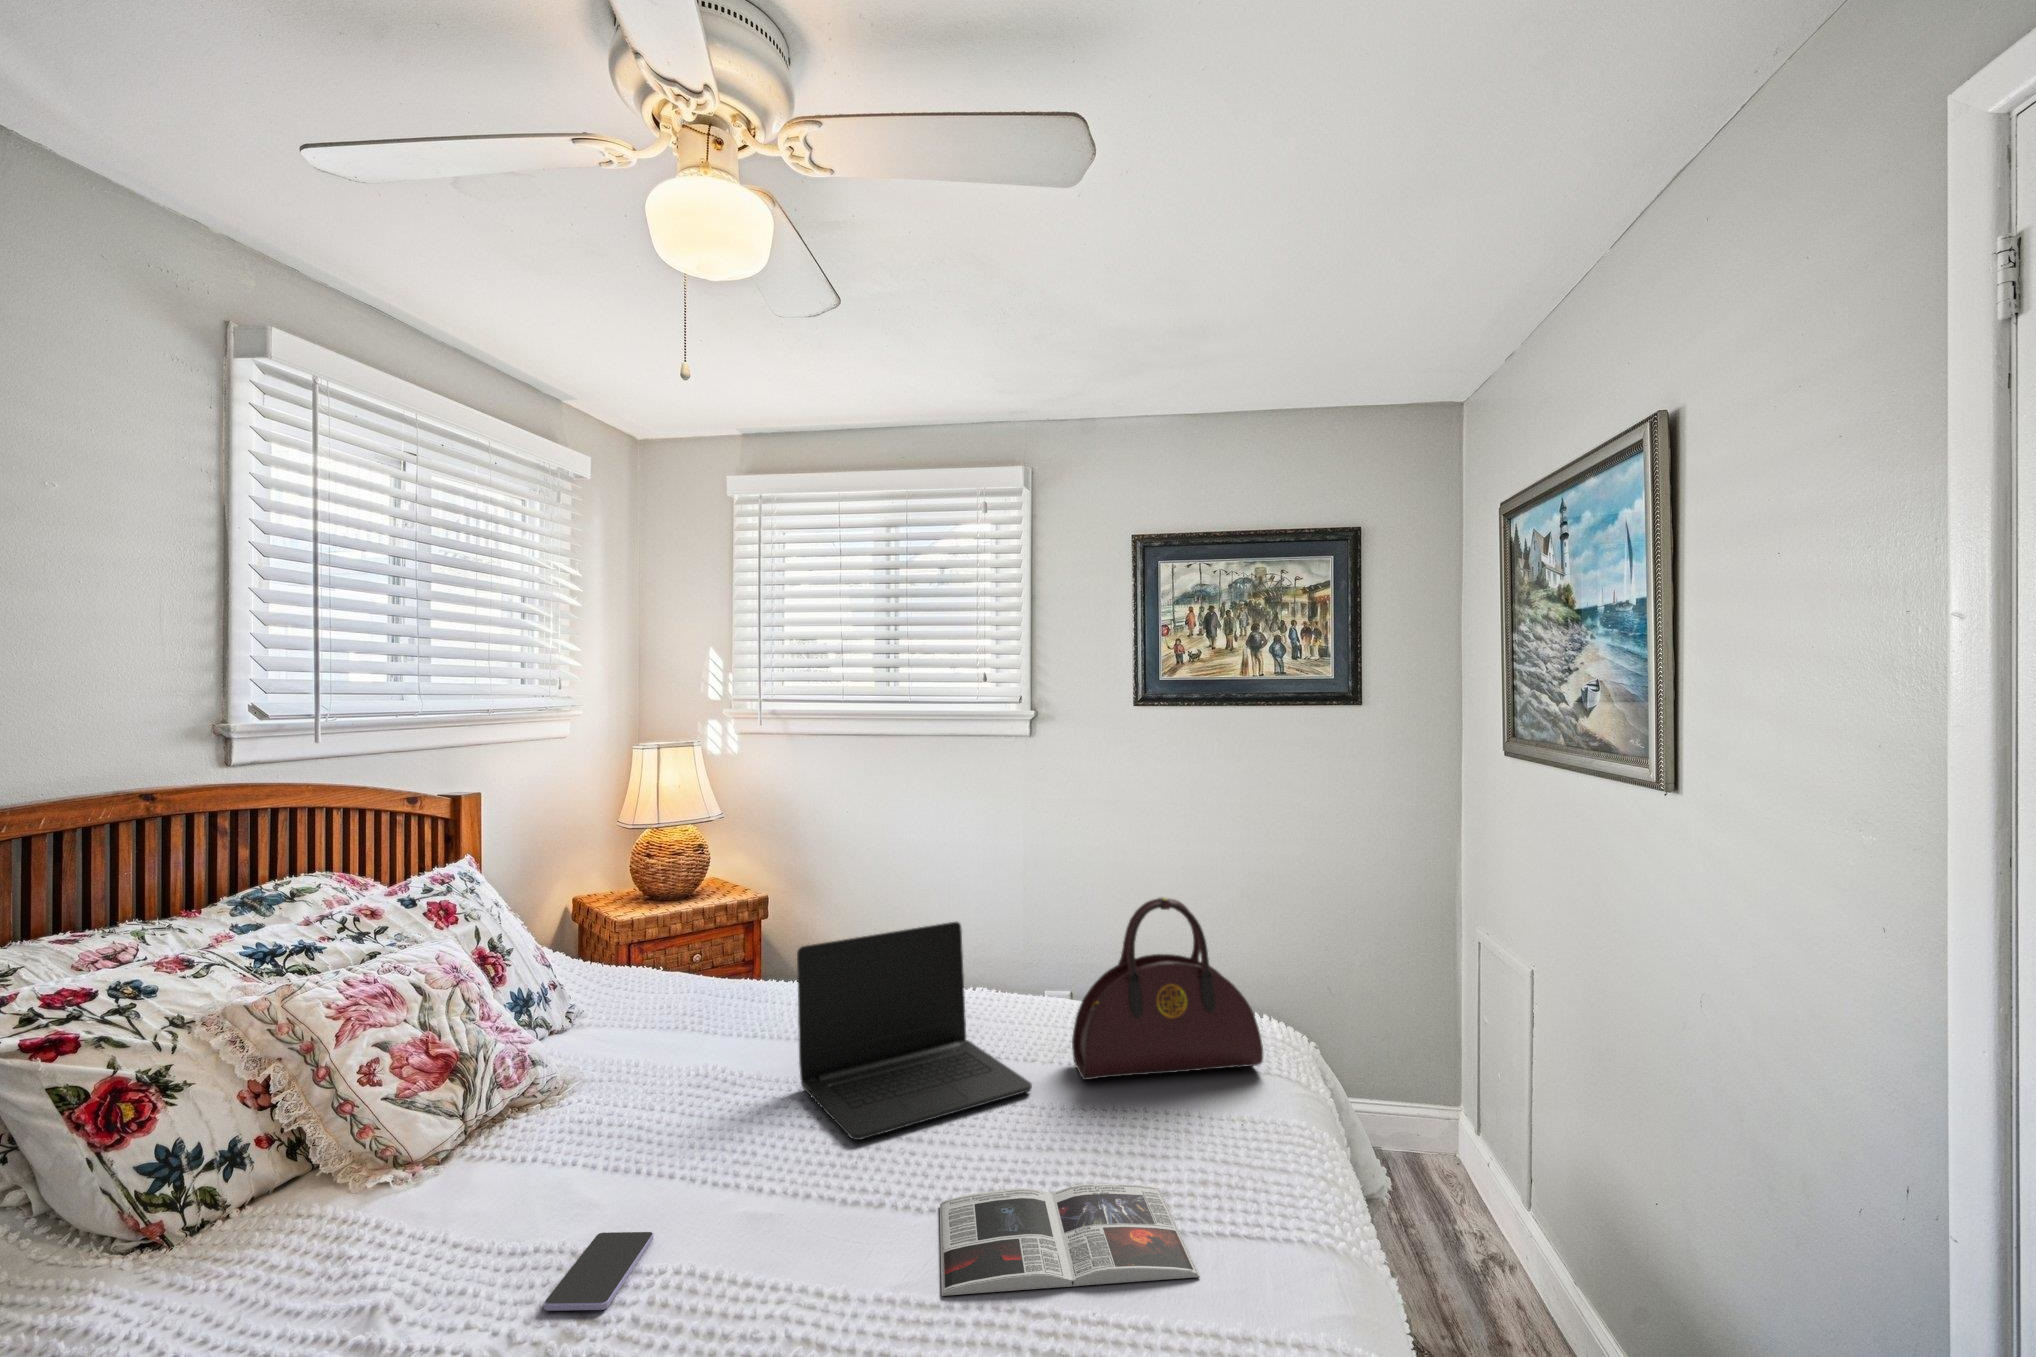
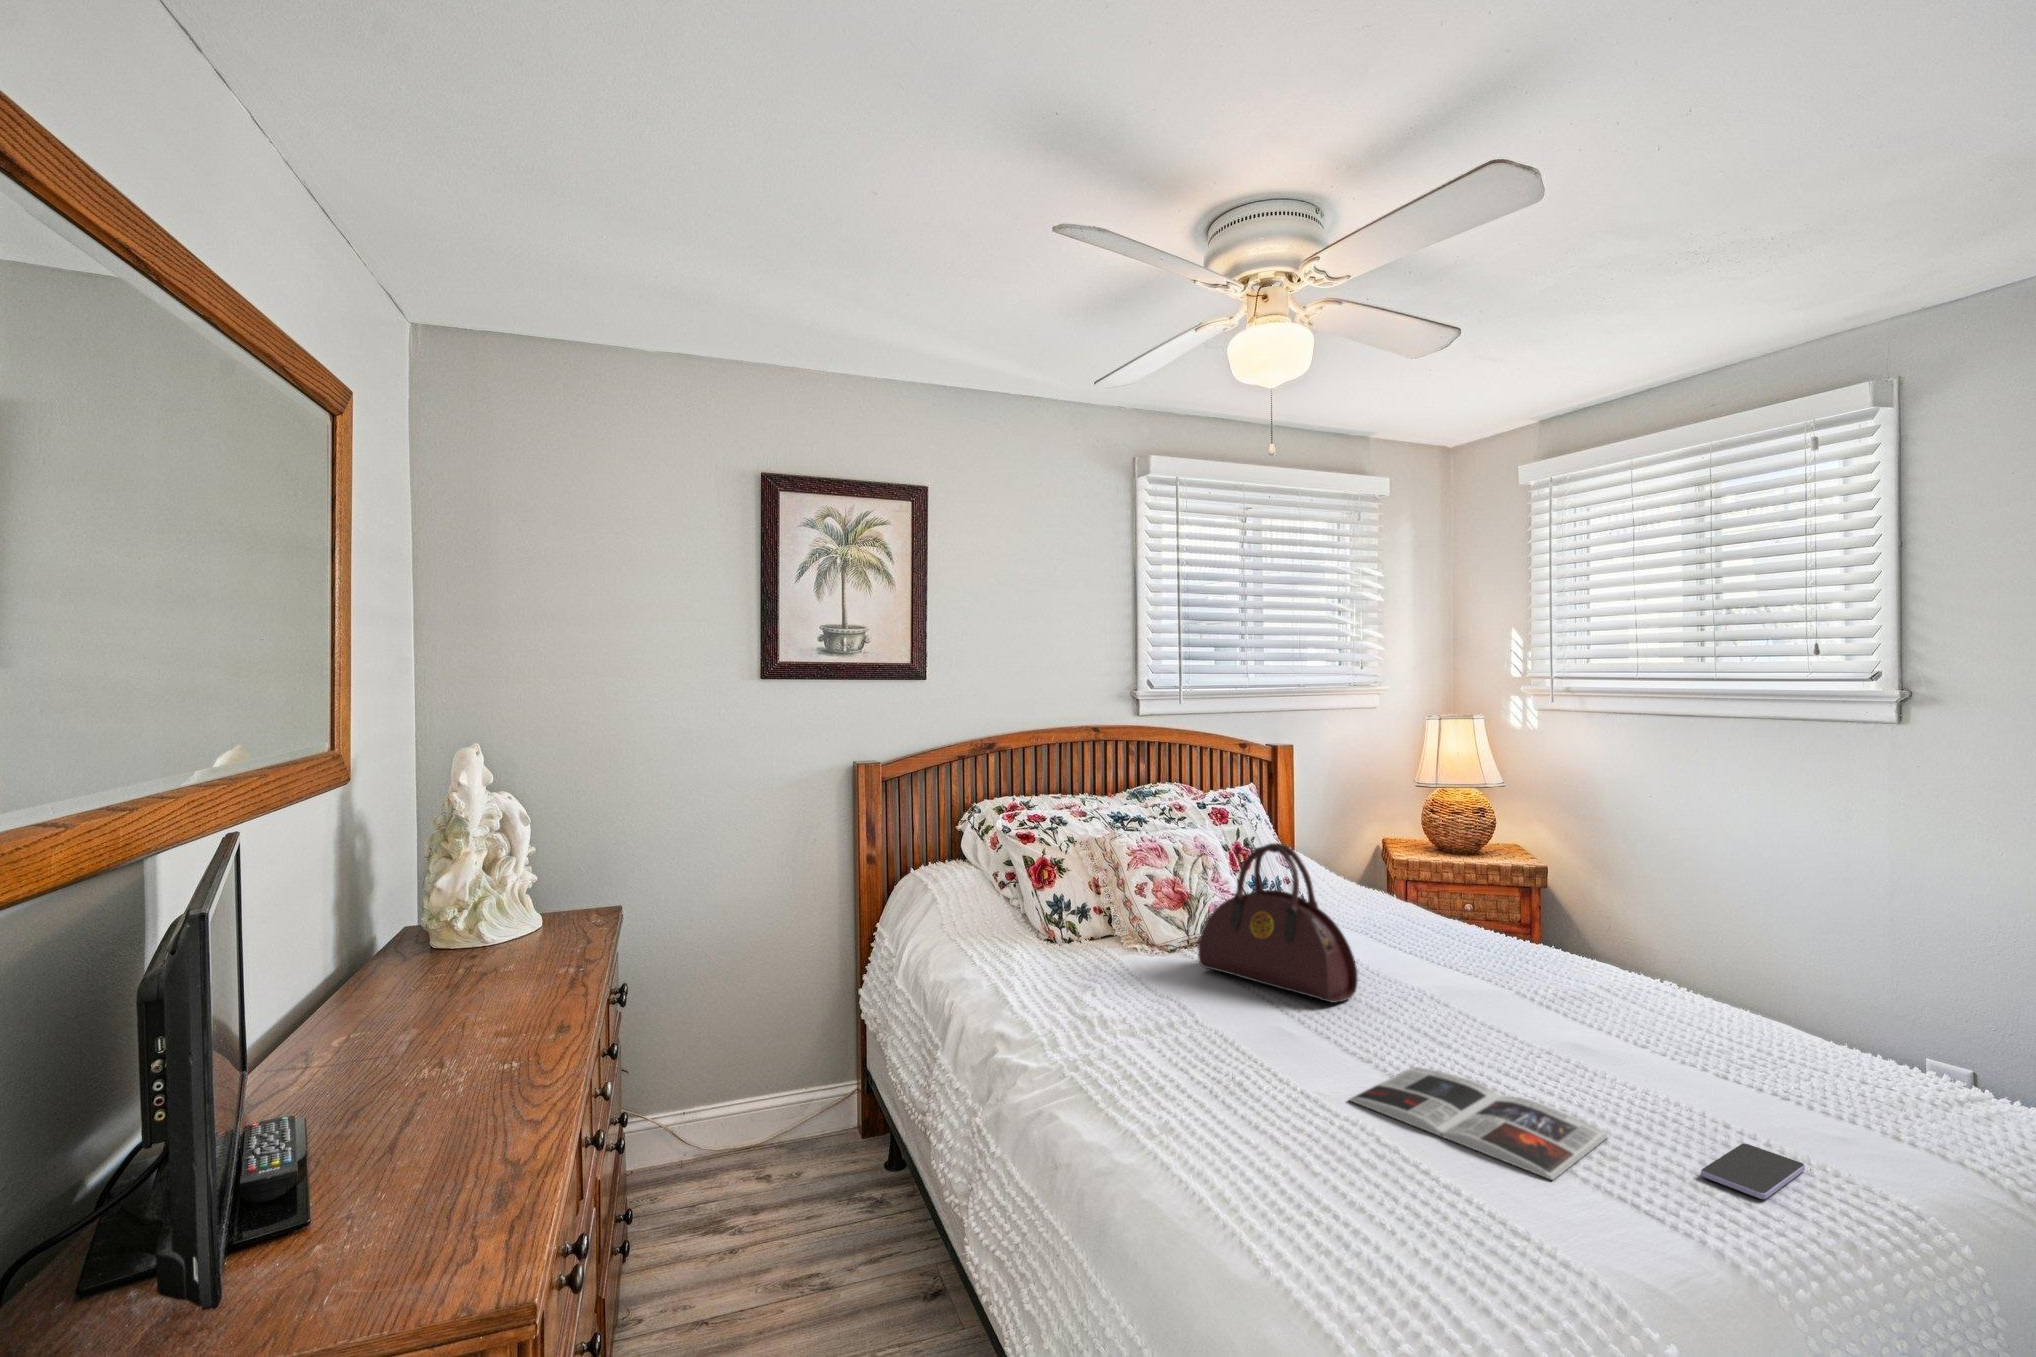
handbag: present [1072,897,1263,1080] -> present [1198,843,1358,1003]
laptop: present [797,922,1032,1140] -> none [1397,873,1595,1047]
smartphone: present [544,1232,654,1311] -> present [1701,1143,1805,1199]

